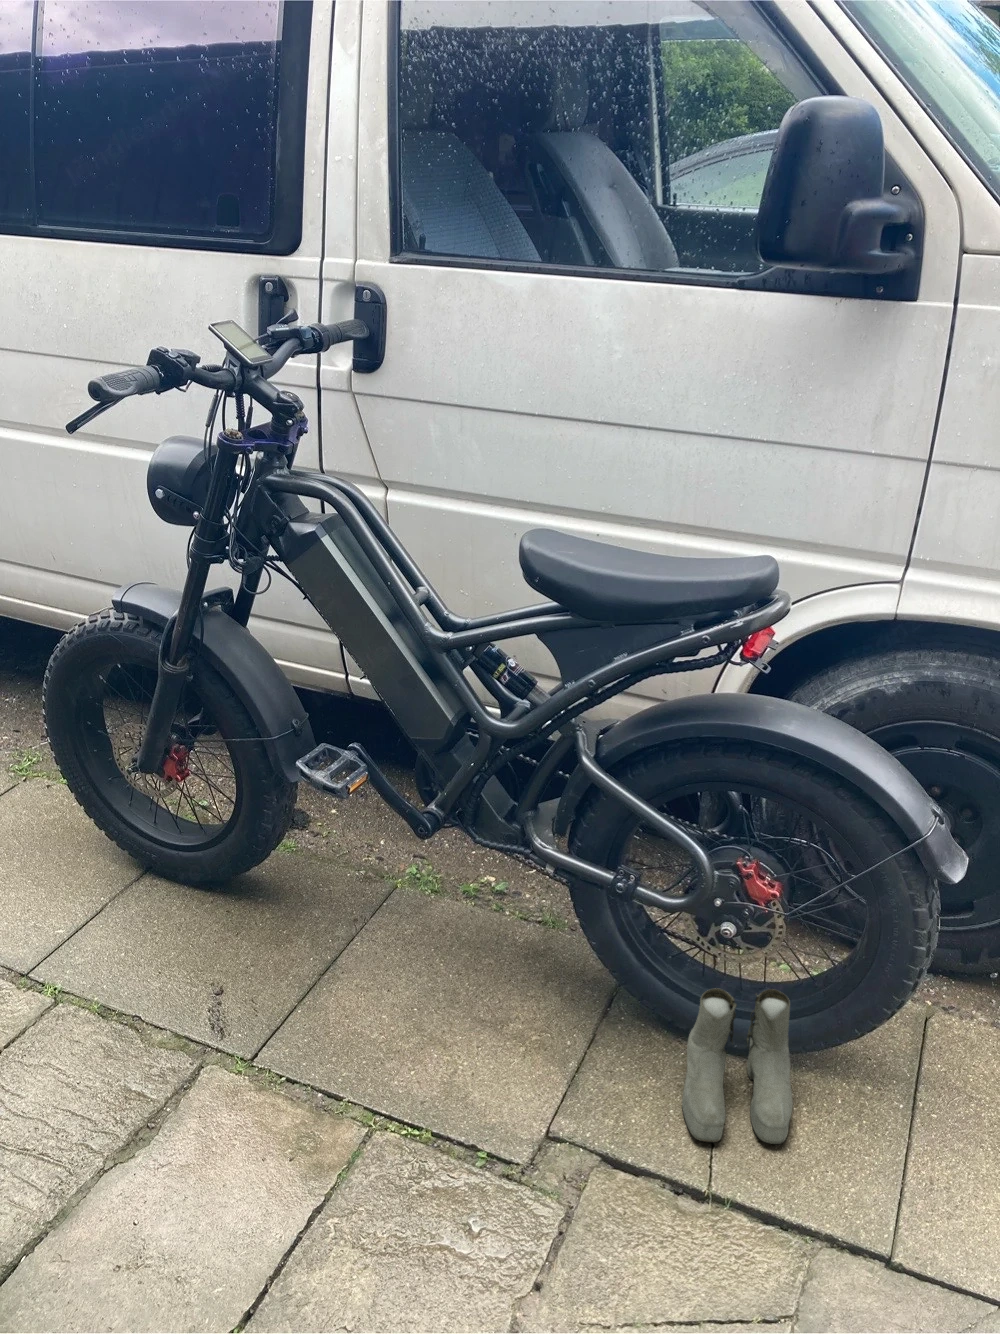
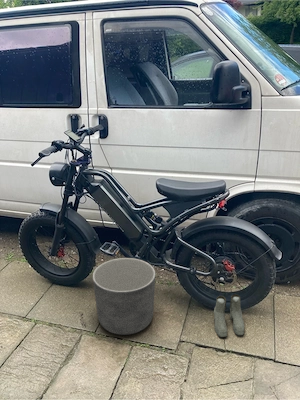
planter: none [256,807,485,1085] -> present [93,258,155,335]

